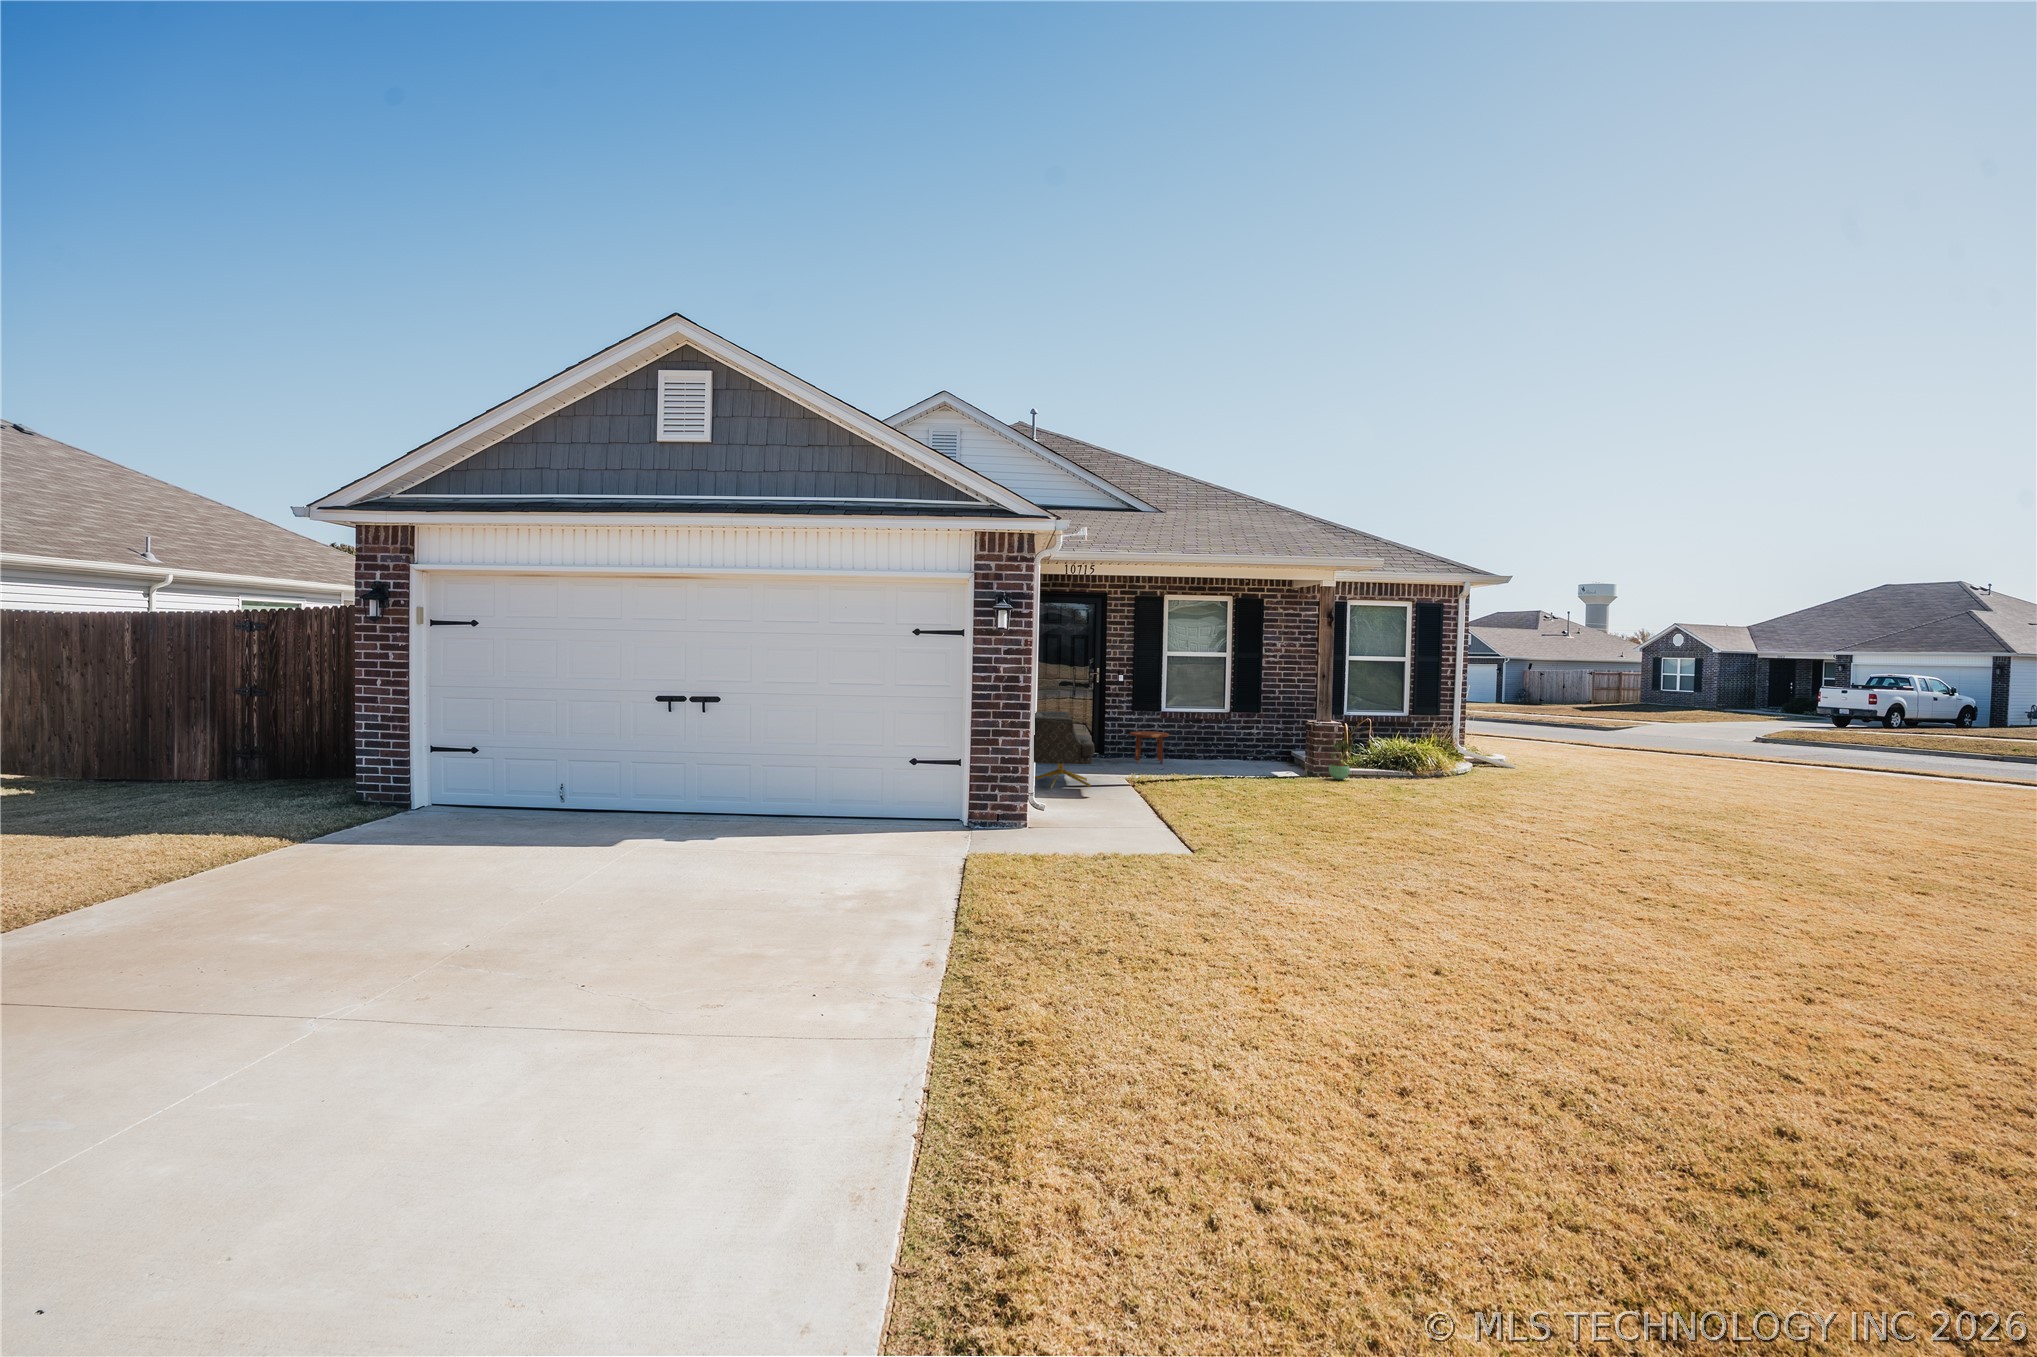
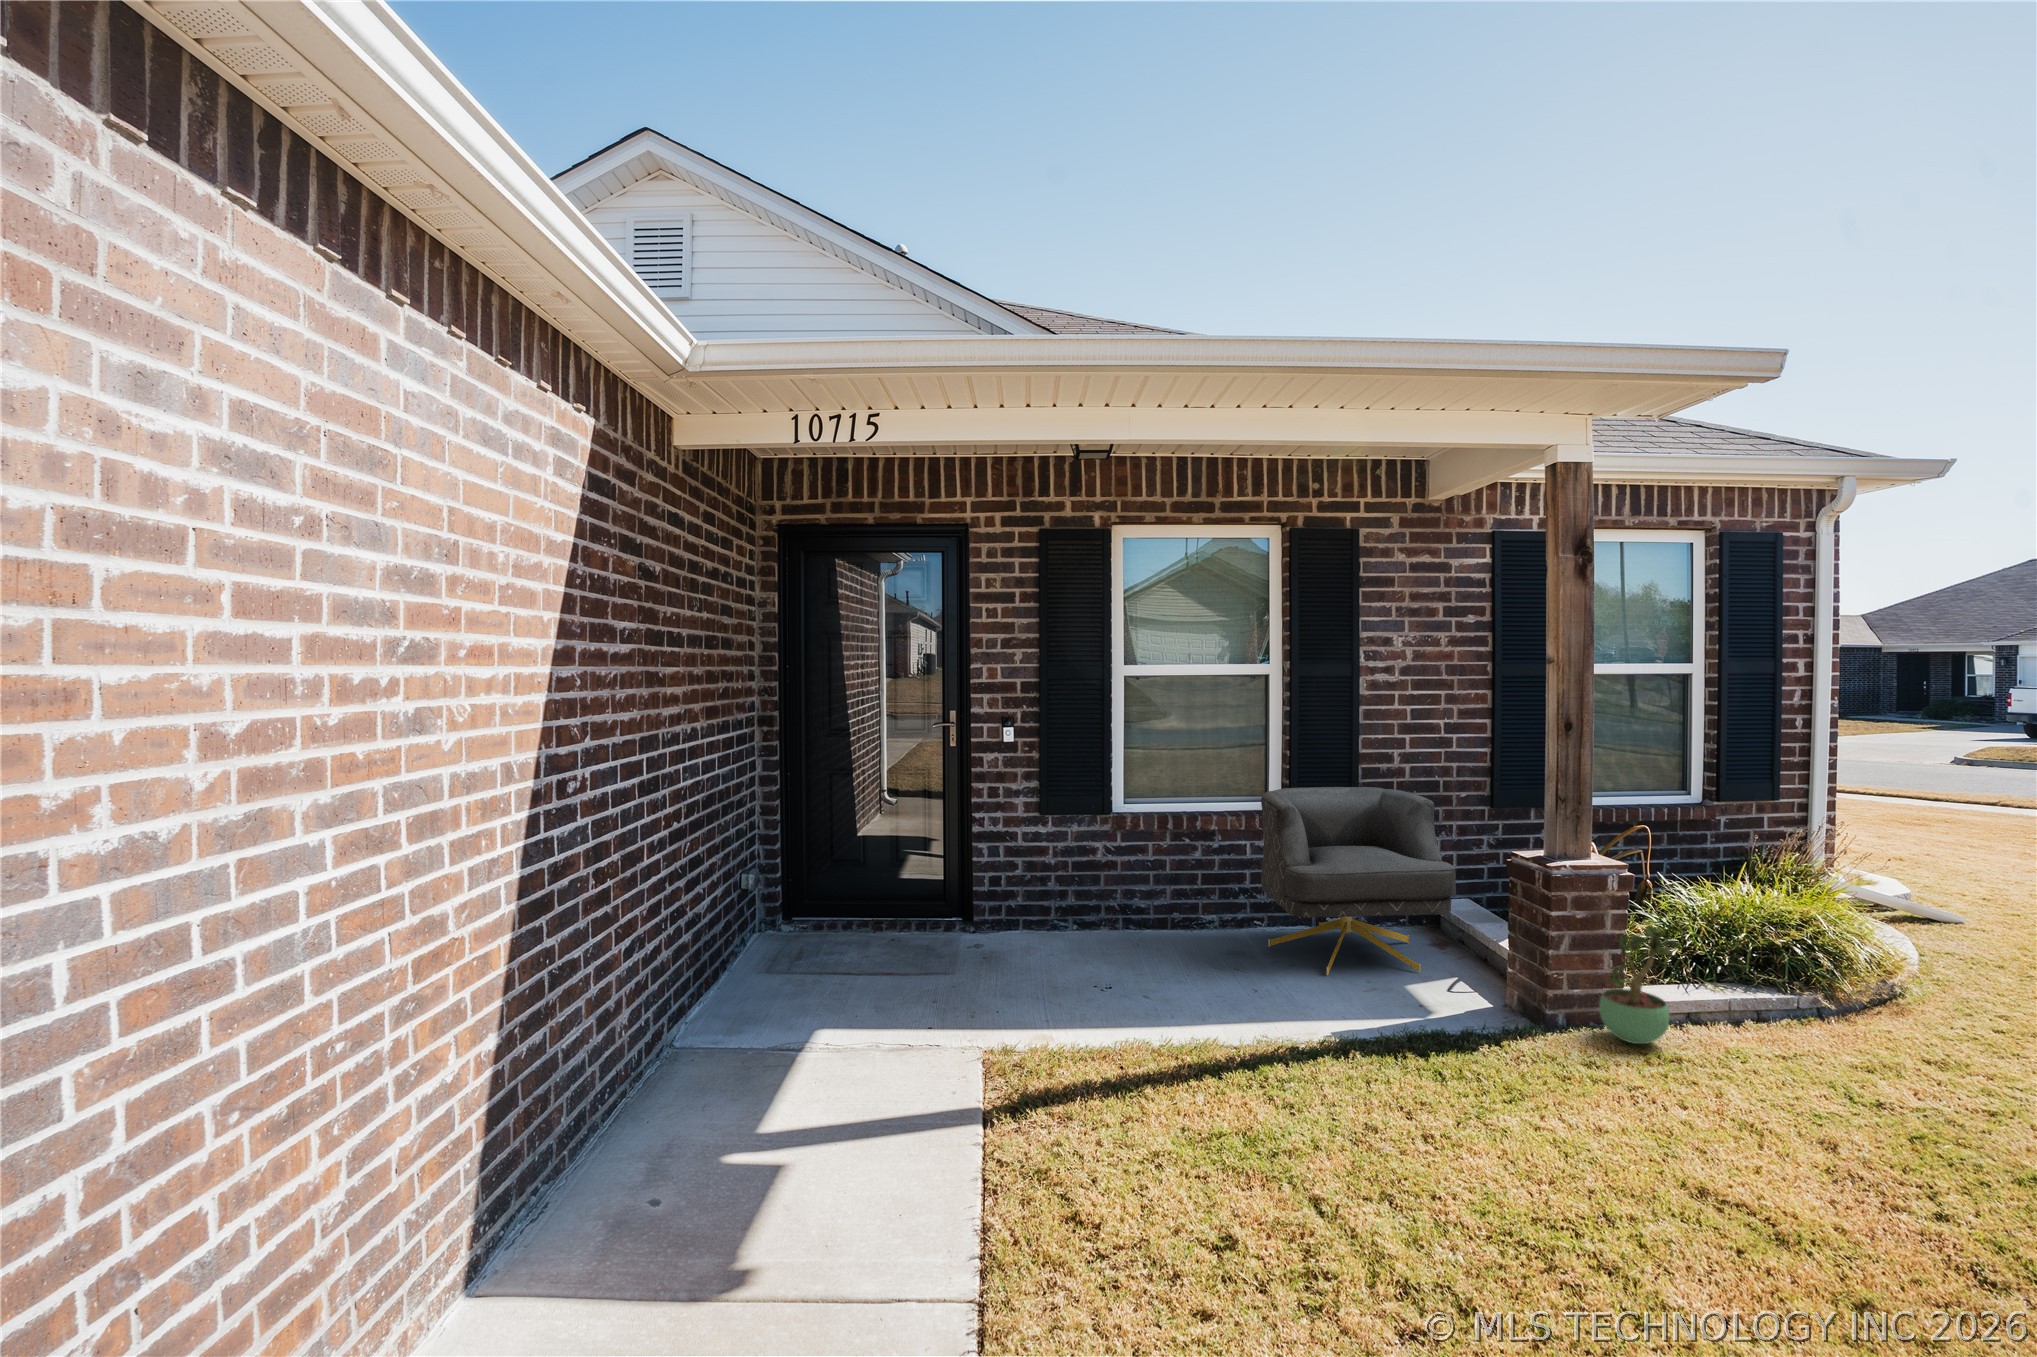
armchair: present [1034,711,1095,788] -> present [1261,787,1456,975]
side table: present [1129,731,1169,764] -> none [1028,865,1131,959]

